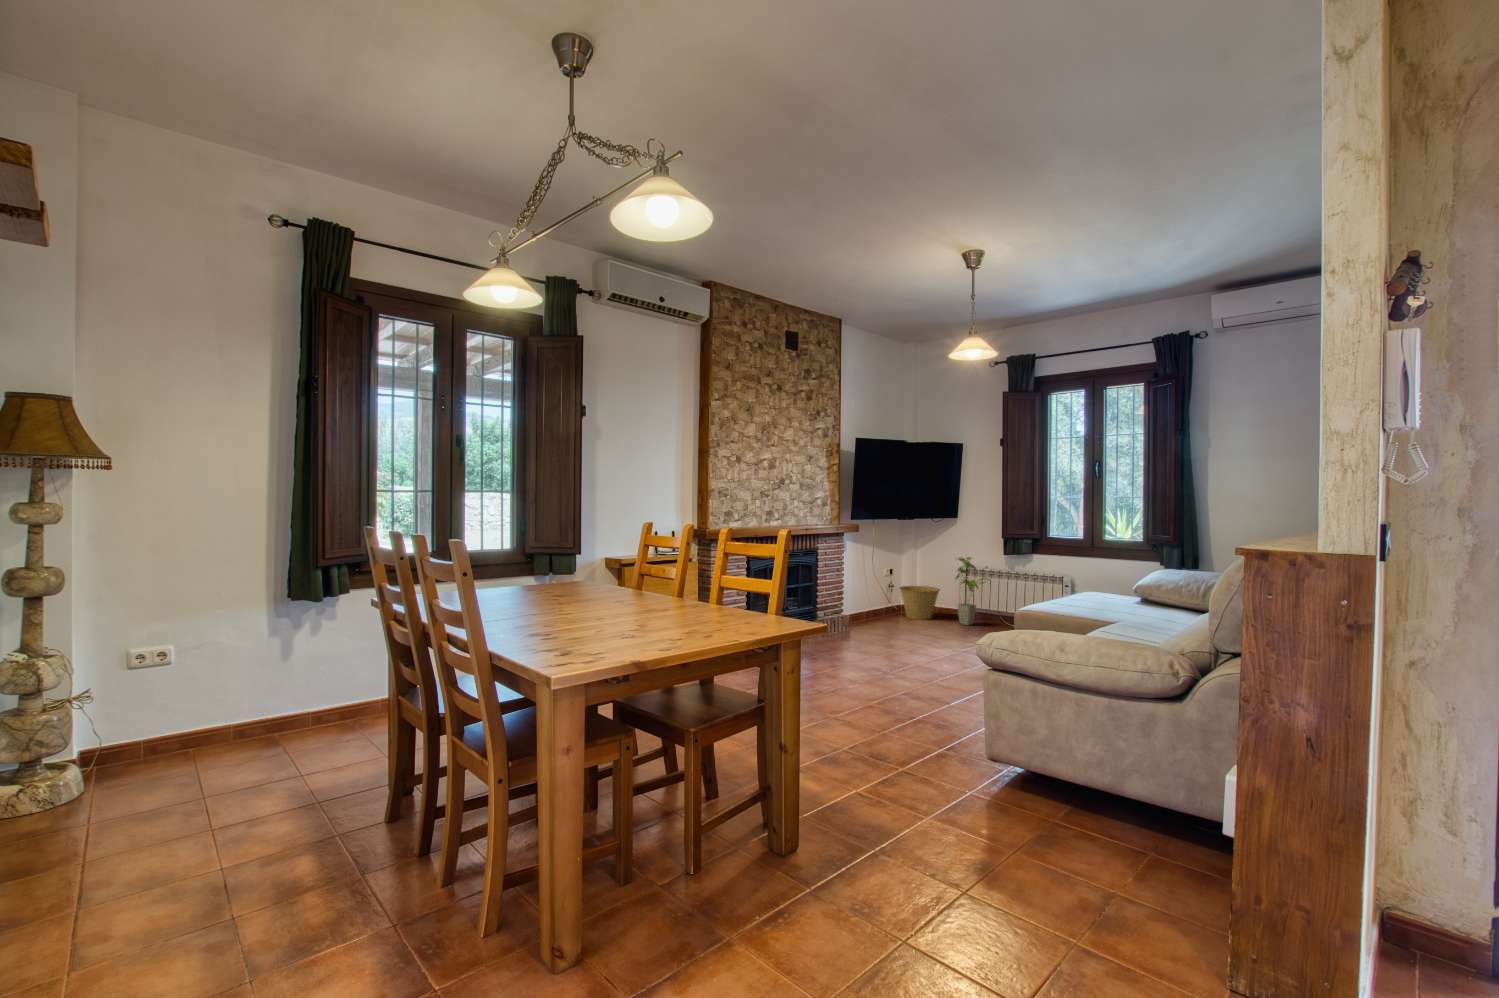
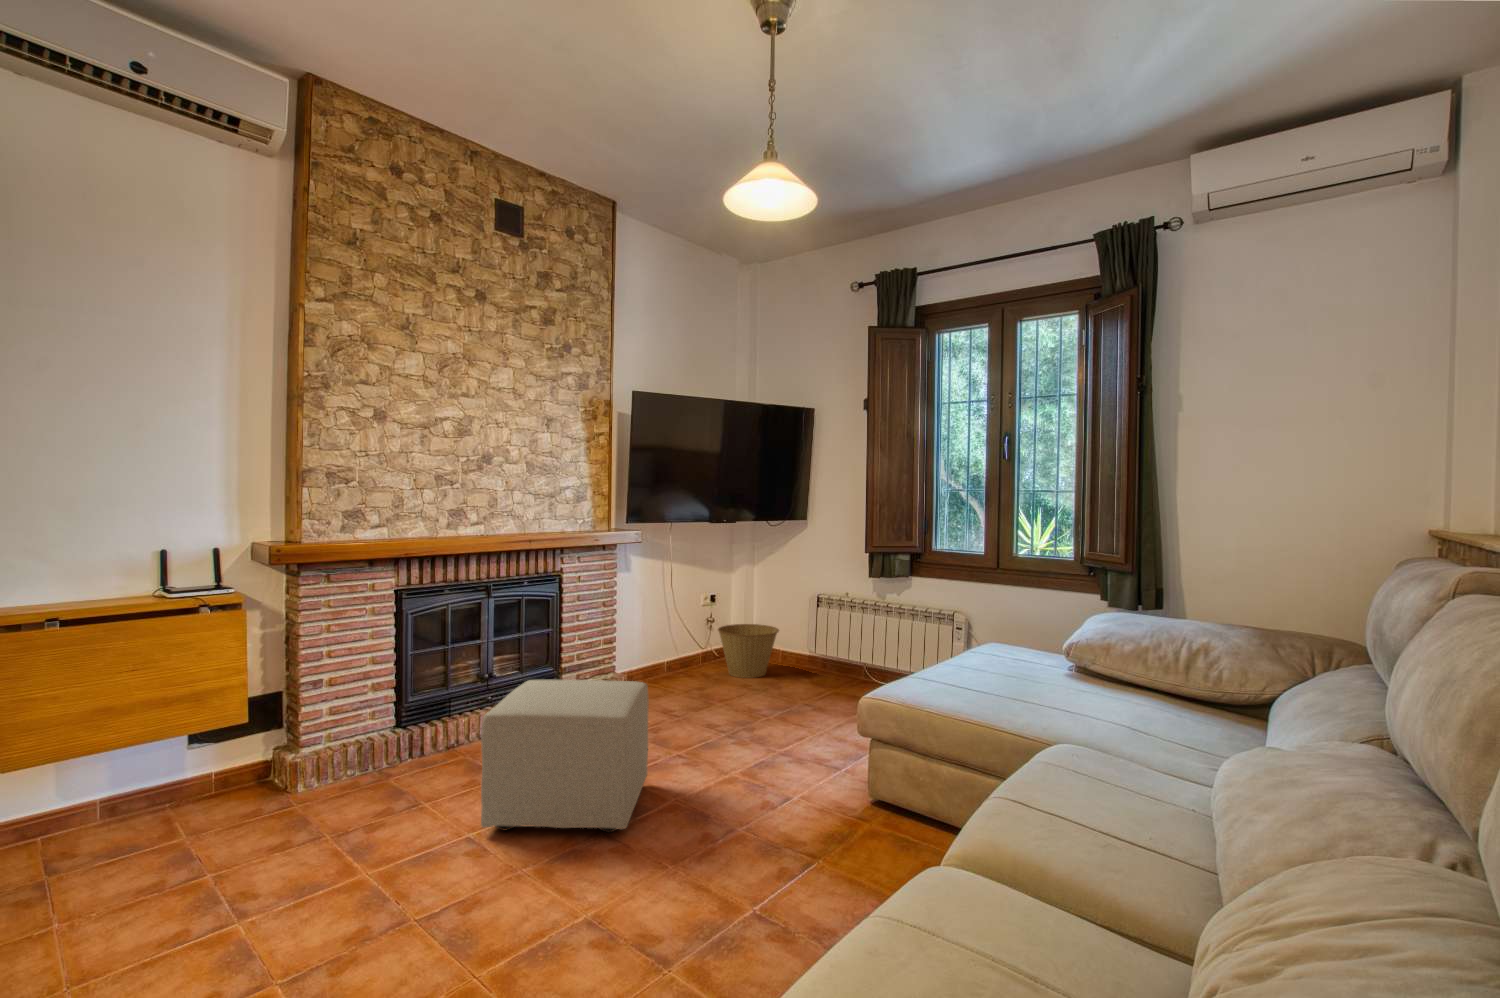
house plant: present [956,557,988,625] -> none [795,583,851,689]
ottoman: none [829,602,904,675] -> present [481,680,648,833]

